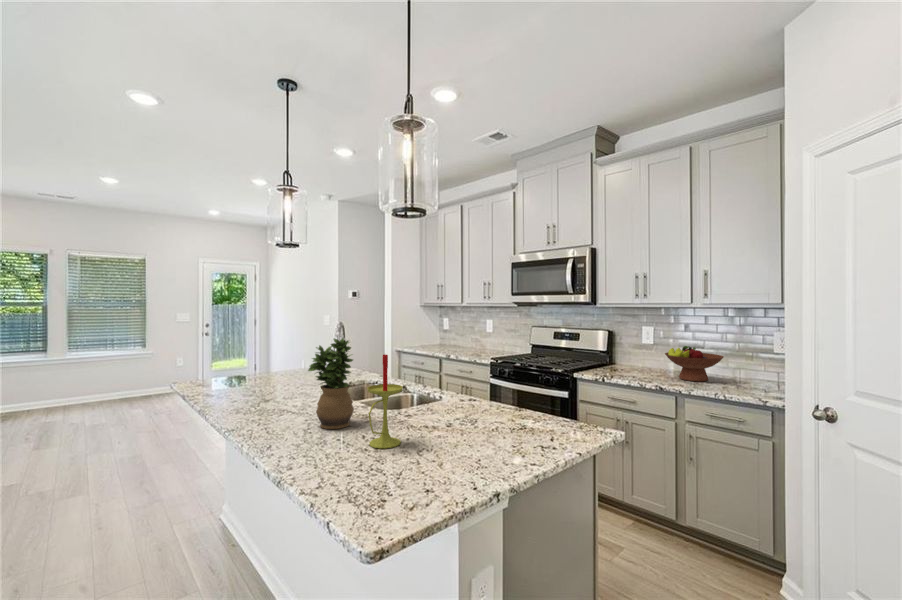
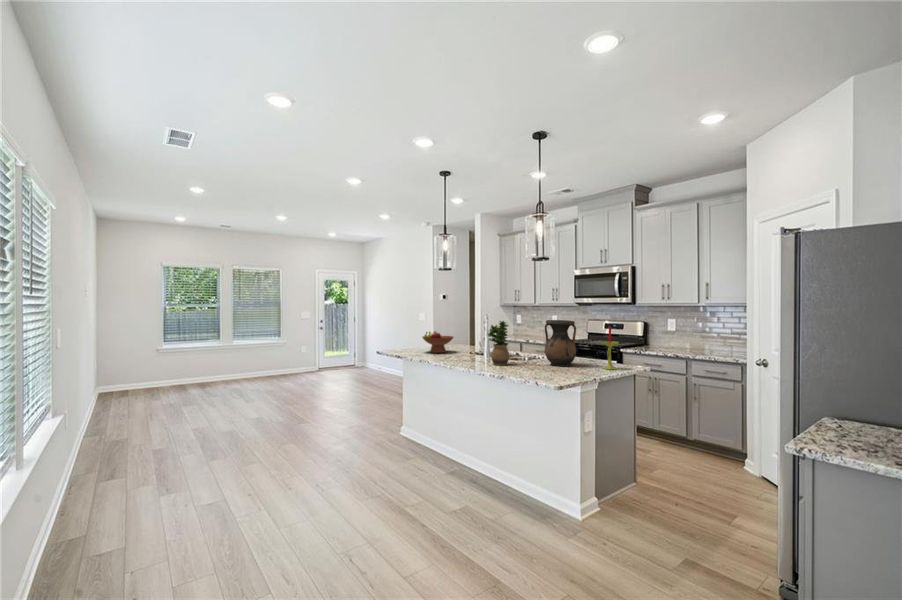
vase: none [423,336,482,429] -> present [545,320,576,366]
fruit bowl: present [665,346,724,382] -> present [422,331,453,353]
candle: present [367,354,403,448] -> present [602,327,619,369]

